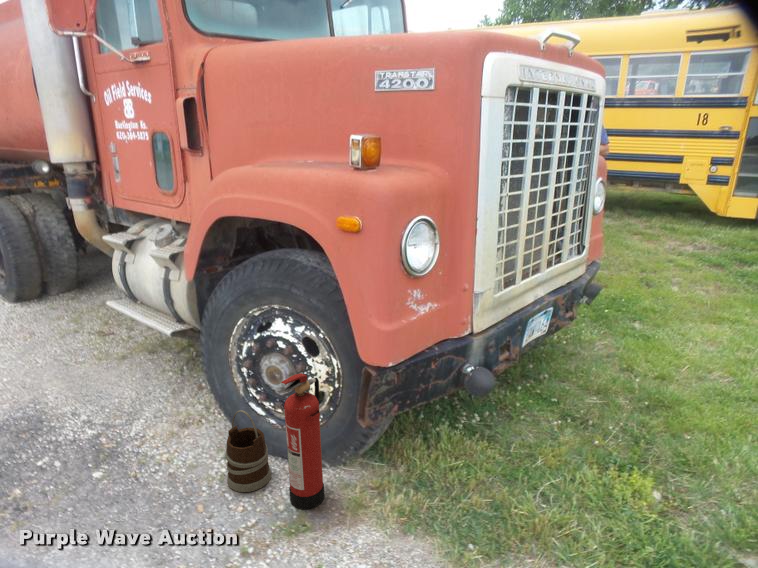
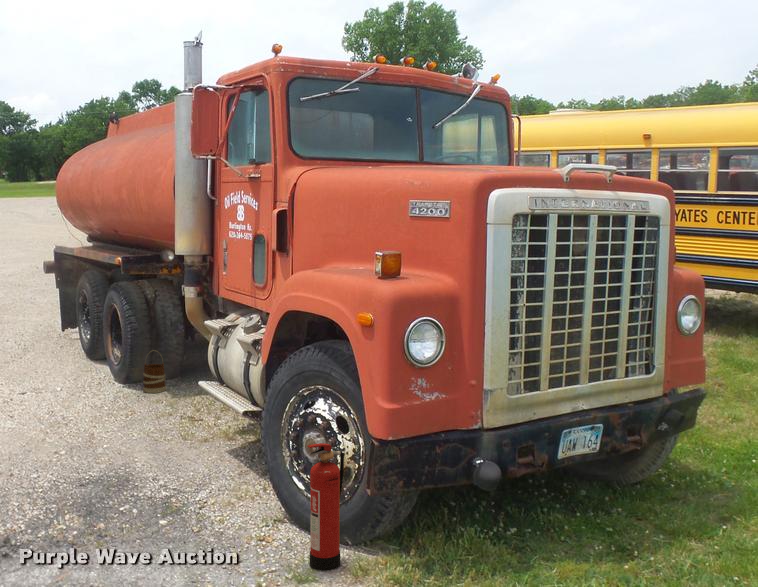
wooden bucket: present [225,410,271,492] -> present [143,363,166,393]

